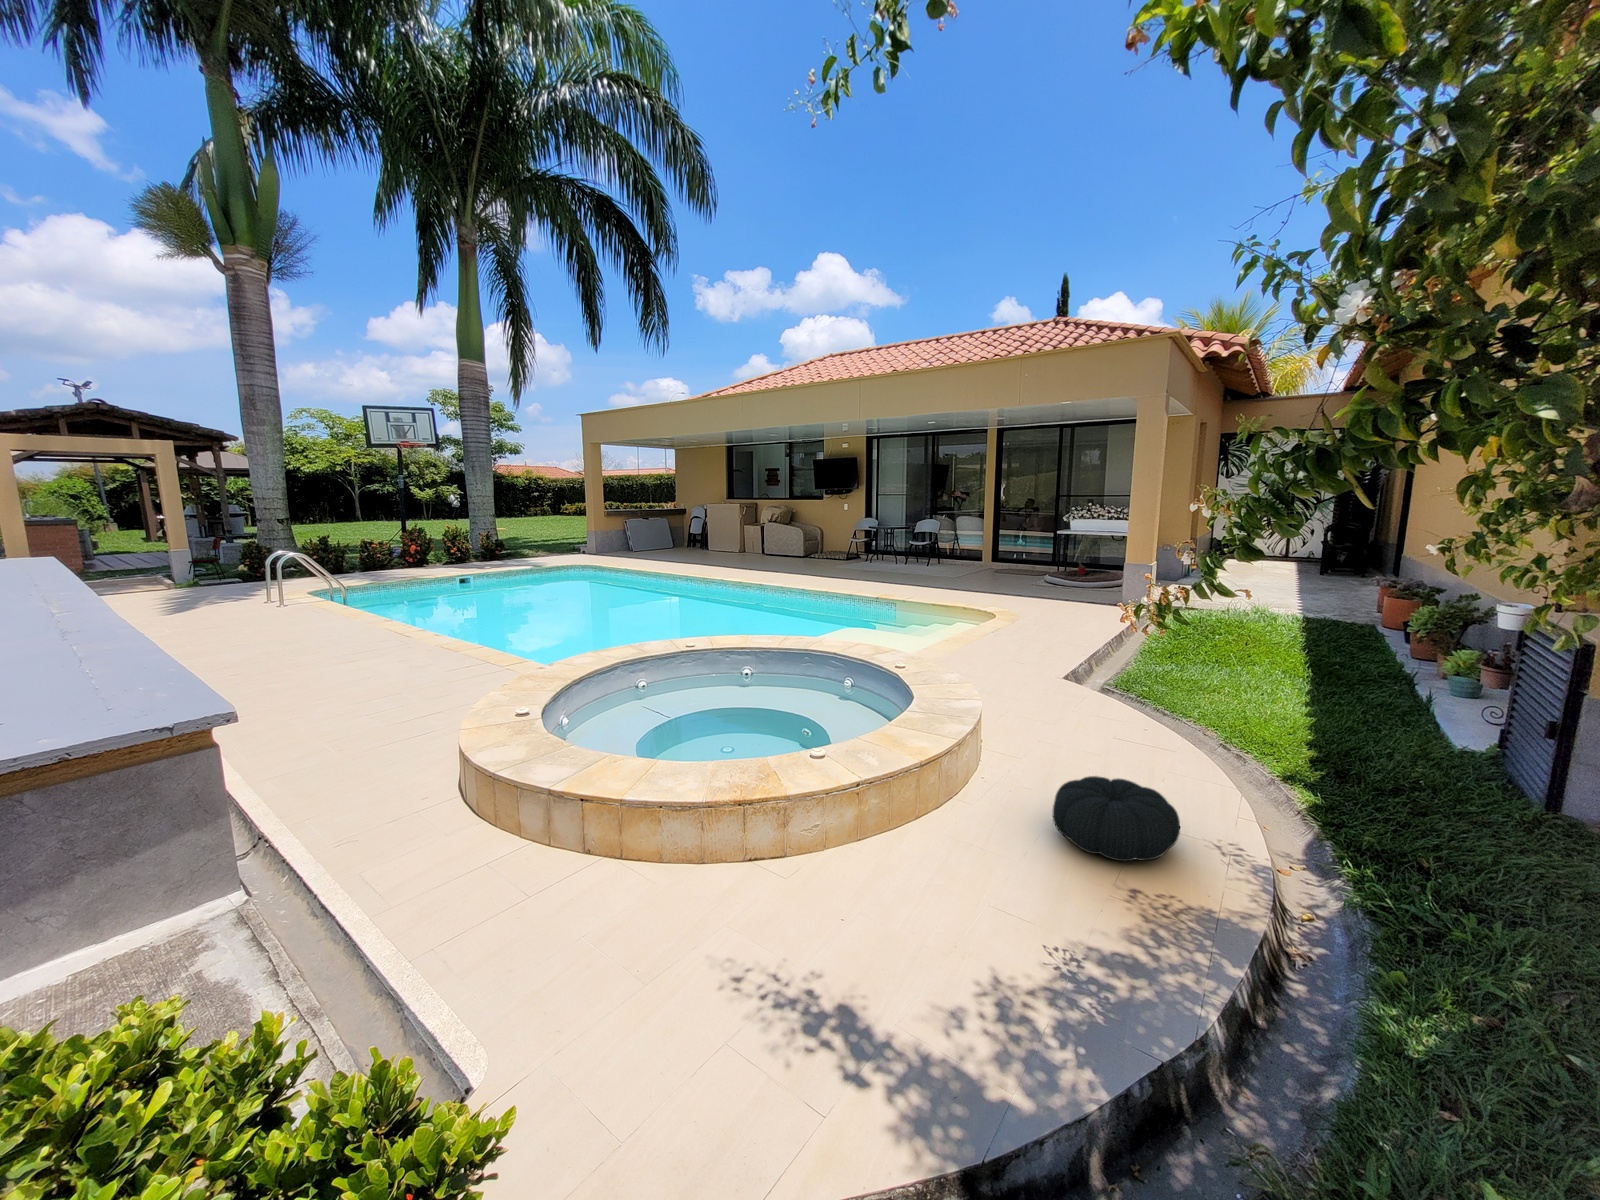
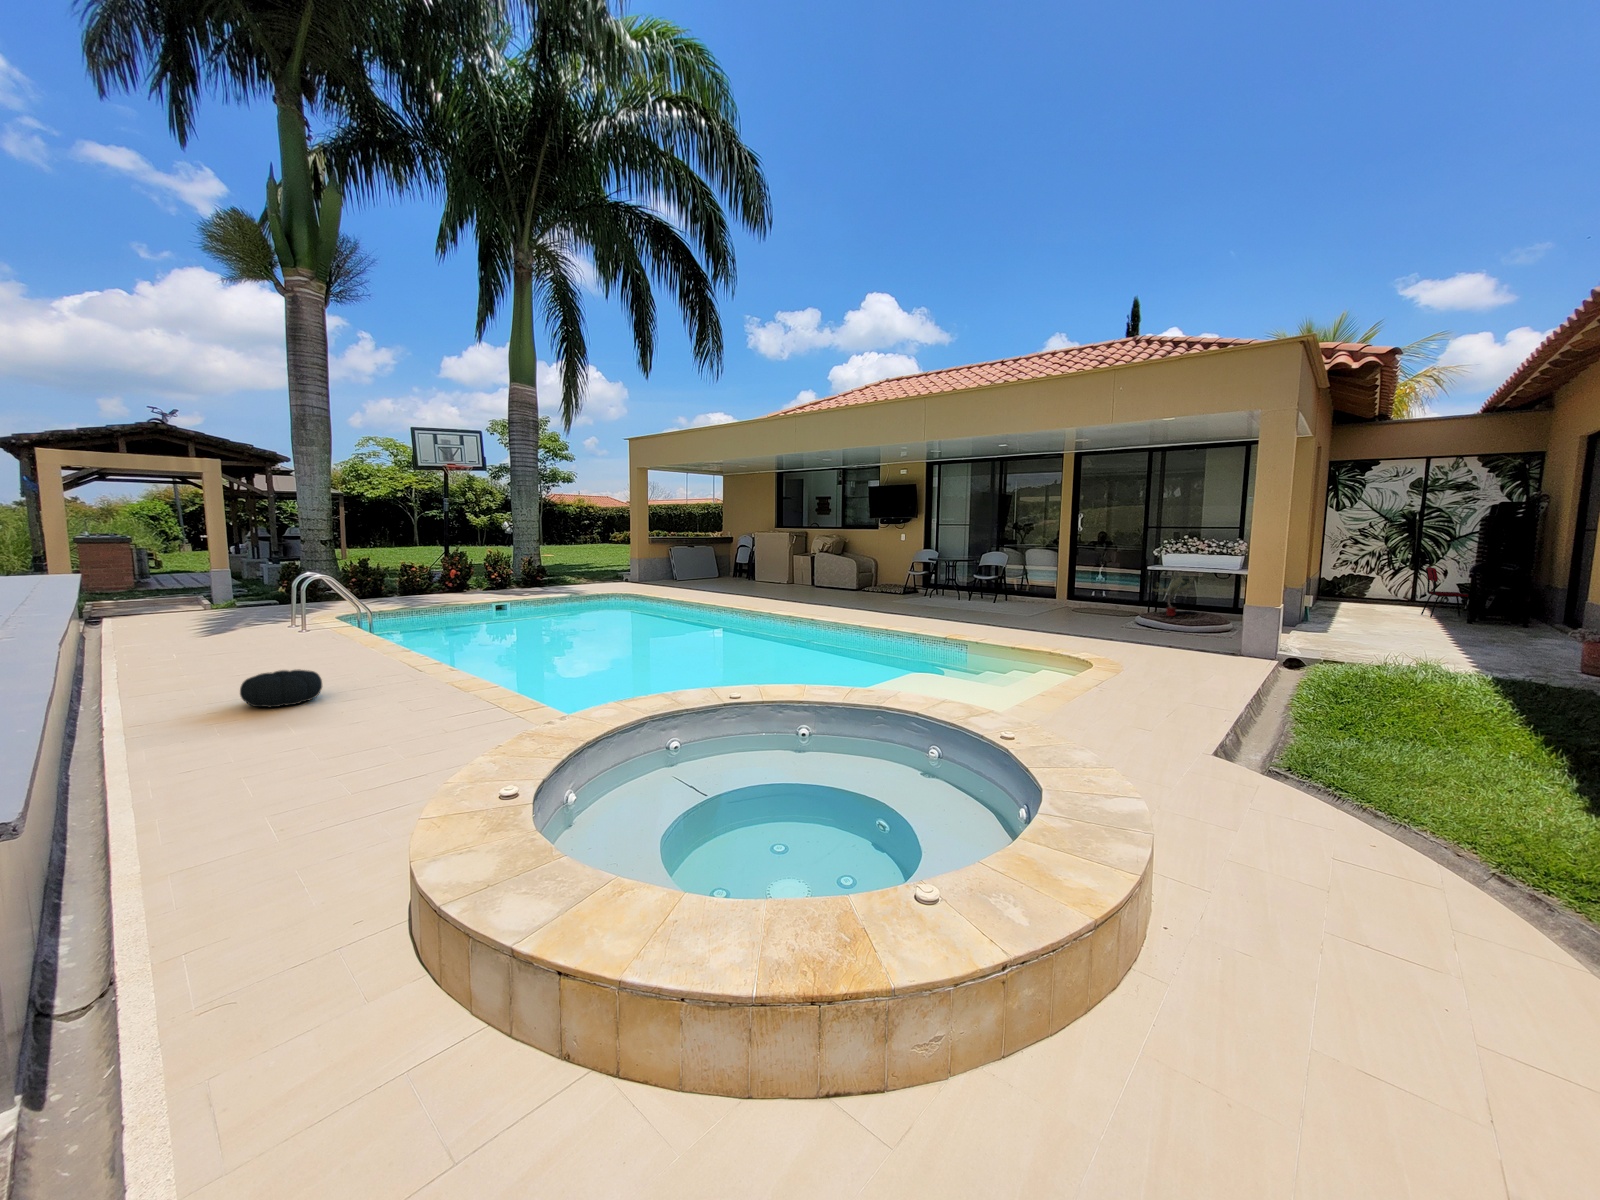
chair: present [187,538,226,583] -> present [1421,567,1470,620]
pouf: present [1052,776,1180,861] -> present [240,670,322,707]

